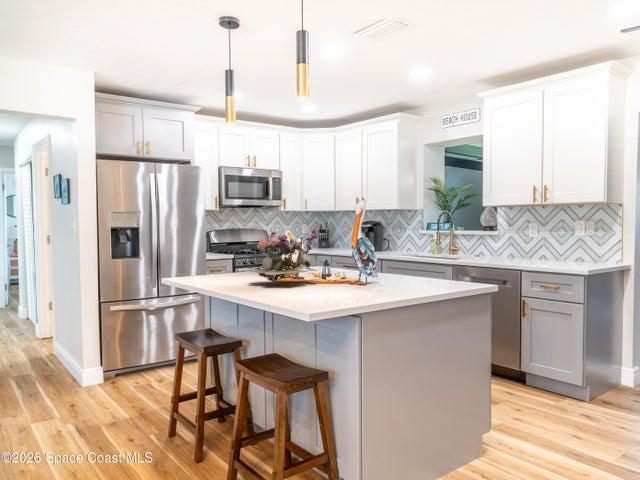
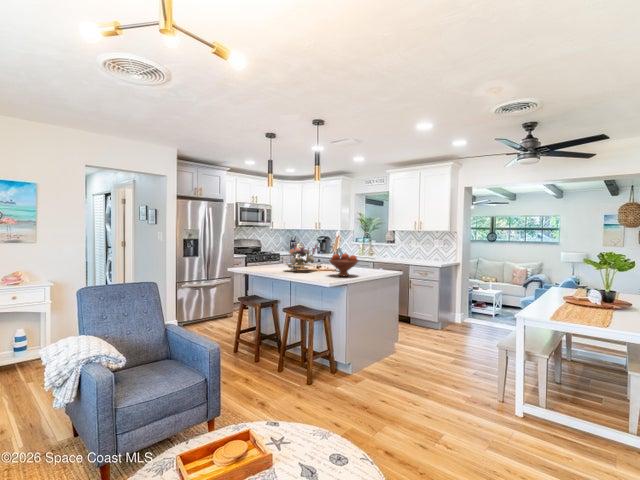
fruit bowl: none [325,246,389,296] -> present [329,253,358,276]

